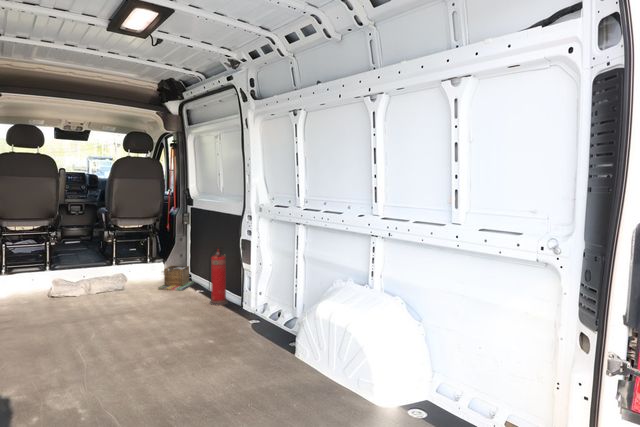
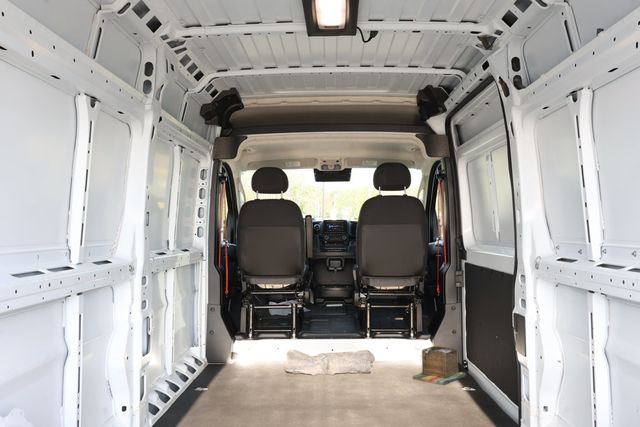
fire extinguisher: present [209,247,228,305] -> none [468,323,501,417]

